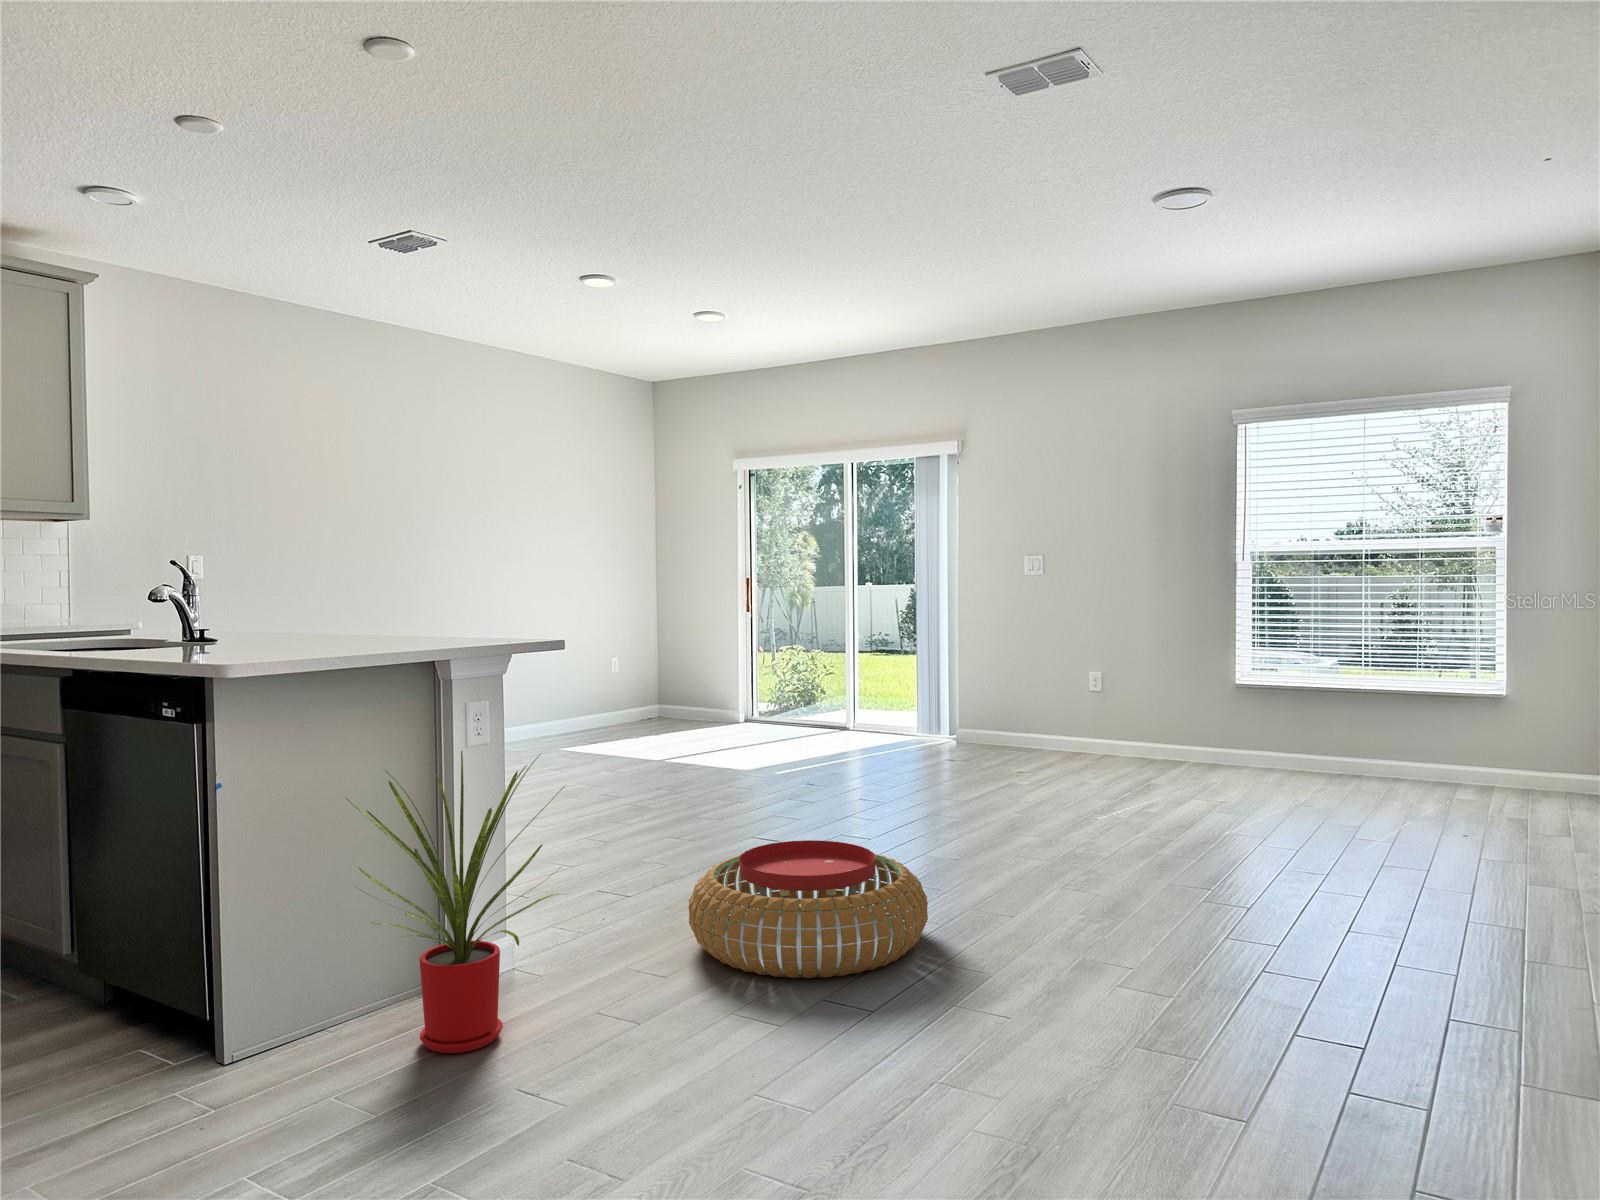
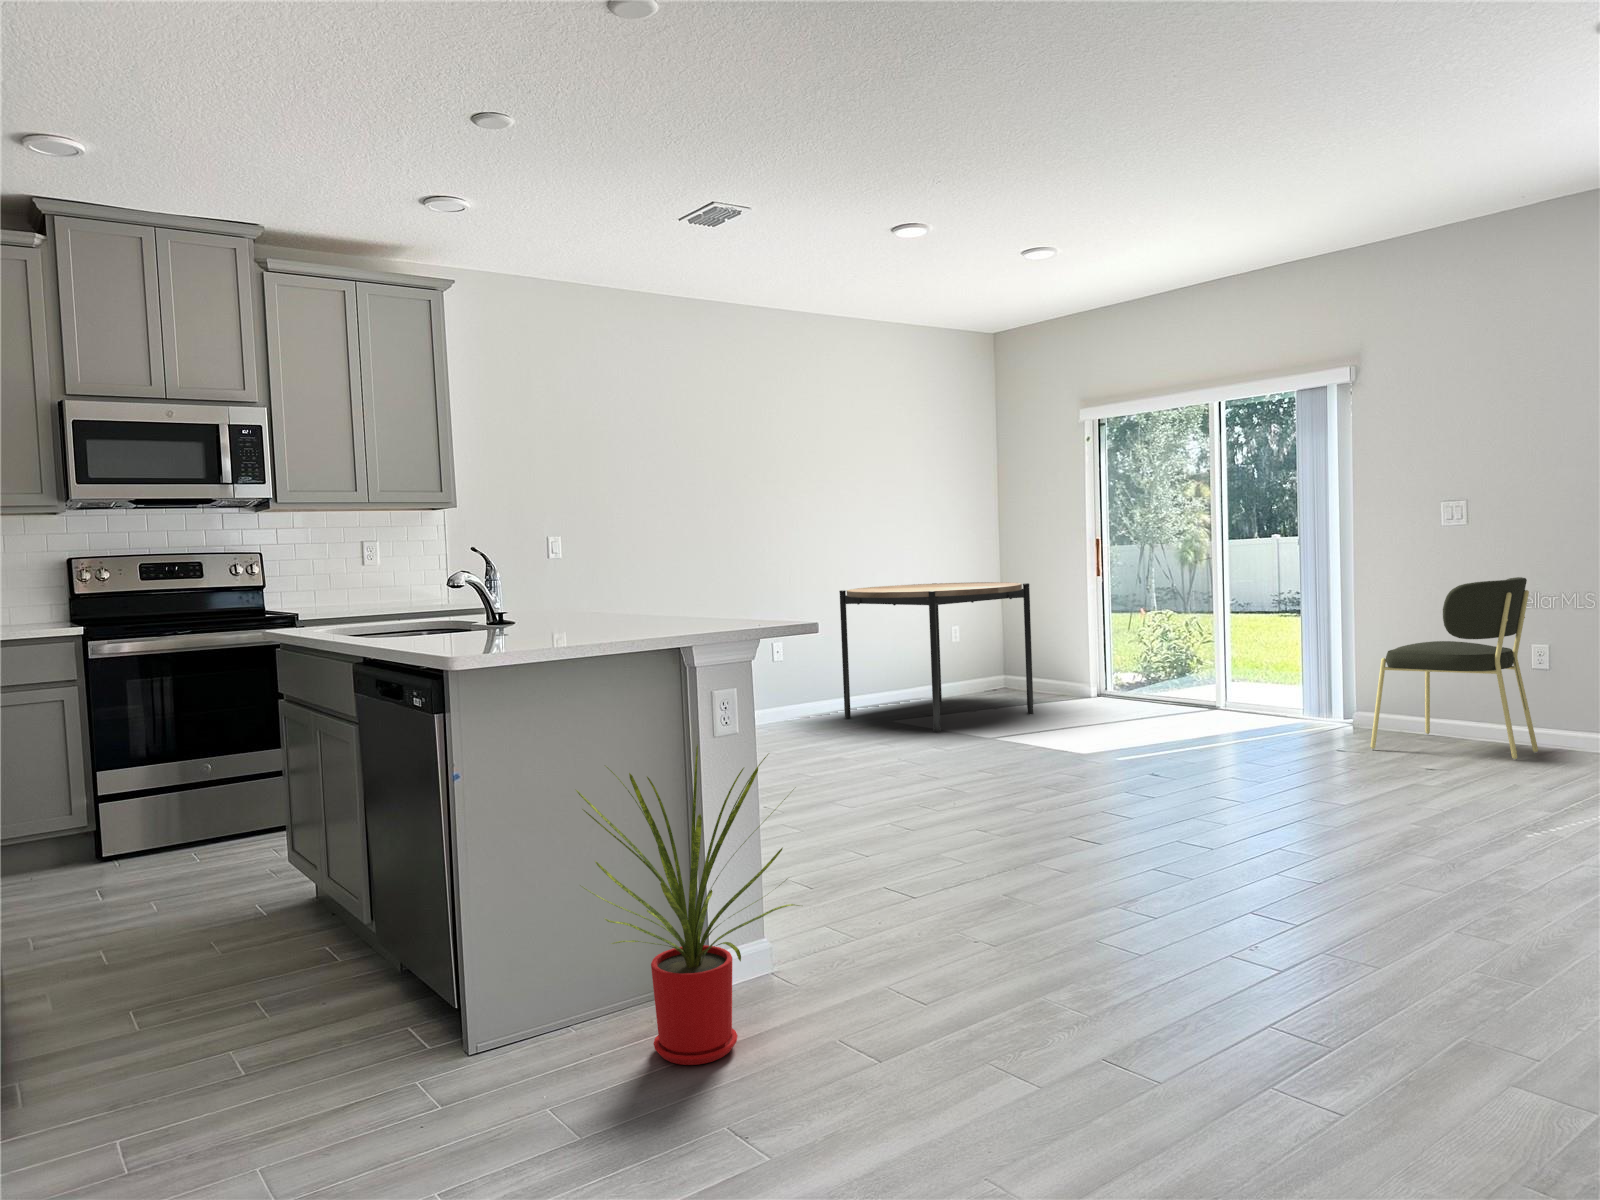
dining table: none [503,616,688,757] -> present [839,582,1034,732]
dining chair: none [974,617,1094,763] -> present [1371,577,1538,760]
pouf: present [688,840,928,978] -> none [959,854,1250,1025]

